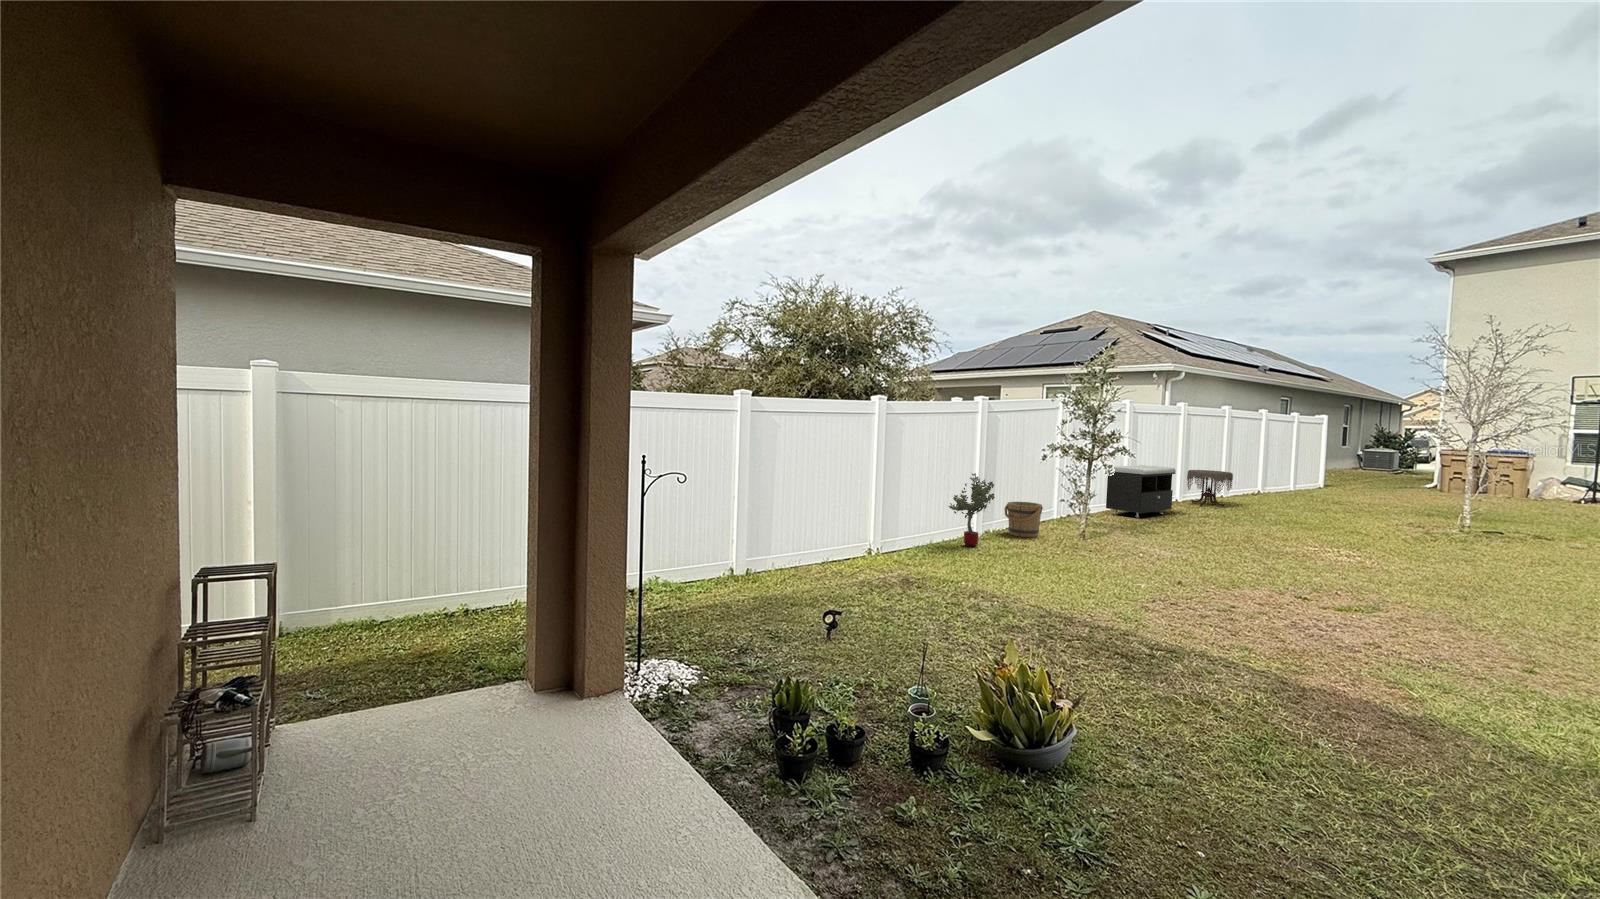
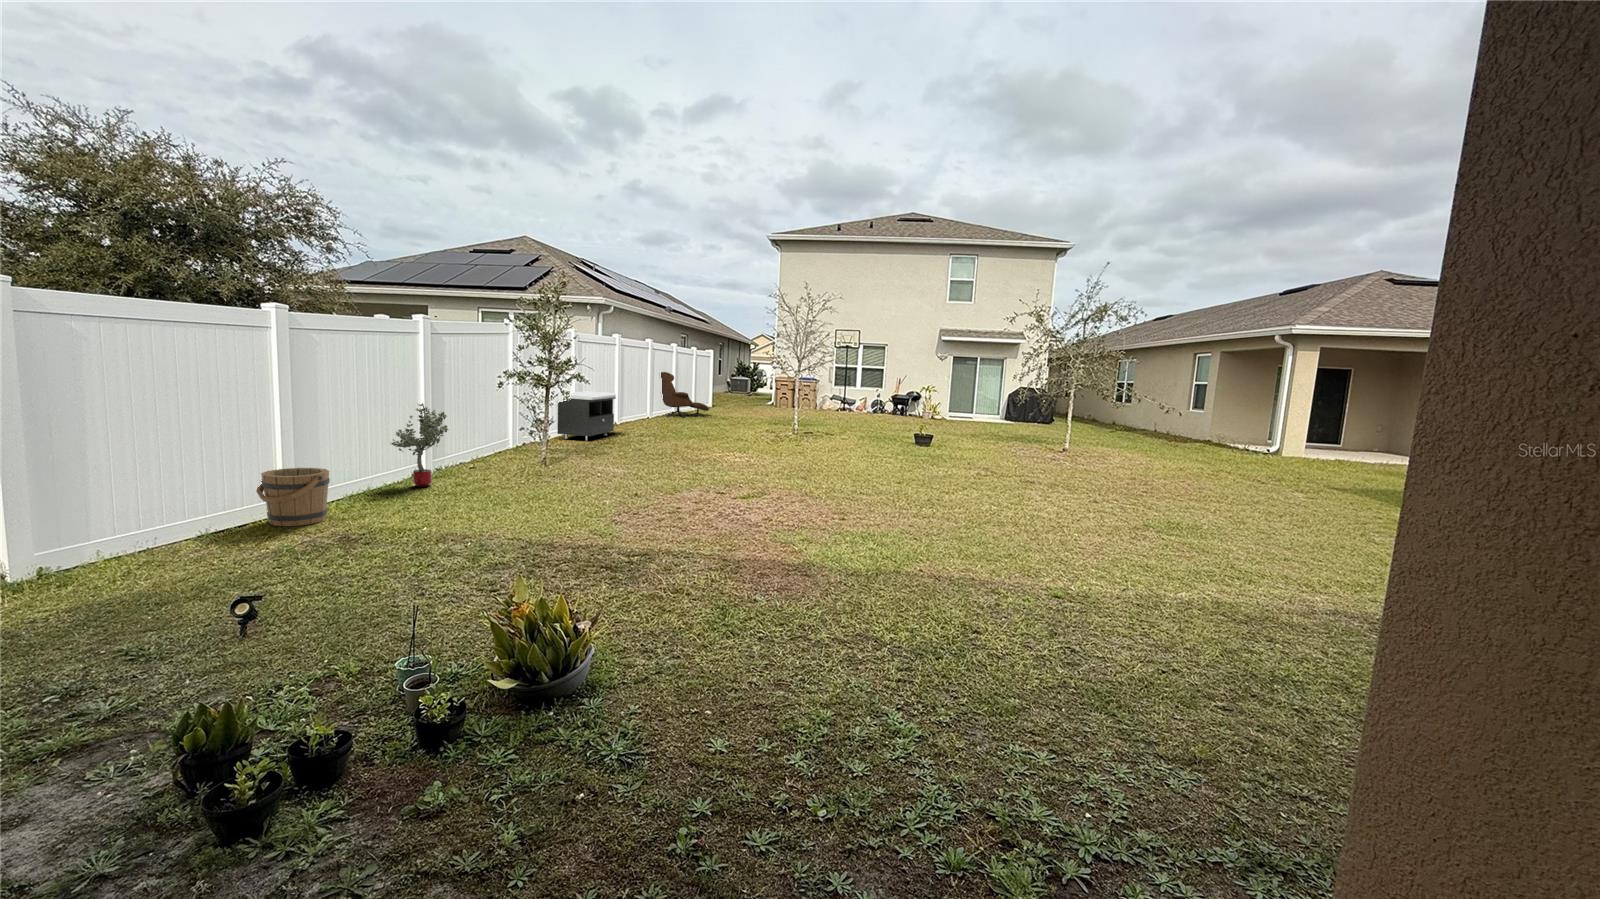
lounge chair: none [1240,444,1313,500] -> present [661,372,709,418]
side table: present [1187,470,1233,507] -> none [623,395,658,427]
bucket: present [1004,502,1043,537] -> present [256,468,330,526]

